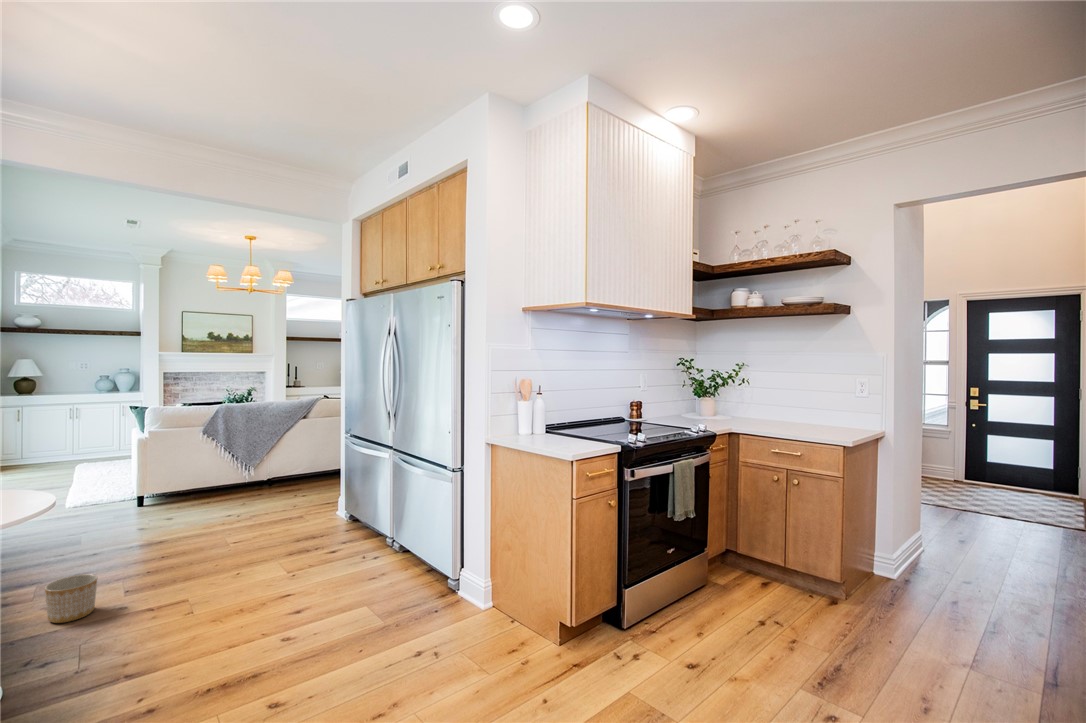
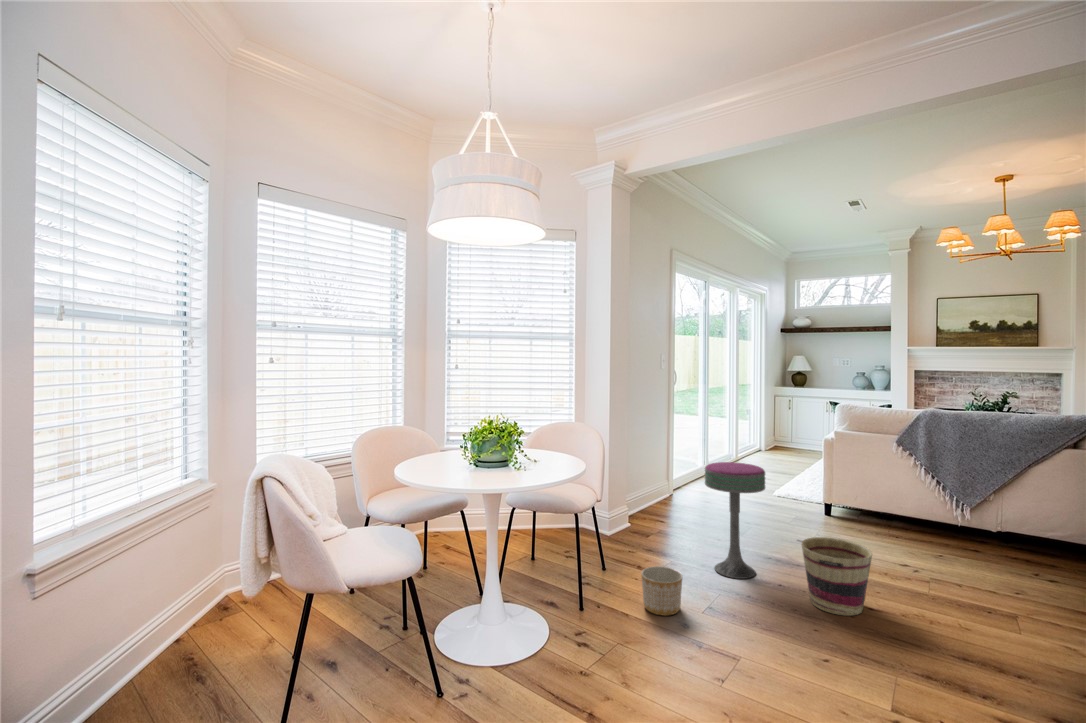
bar stool: none [71,465,140,574] -> present [705,462,765,579]
basket: none [184,503,238,558] -> present [801,537,872,616]

